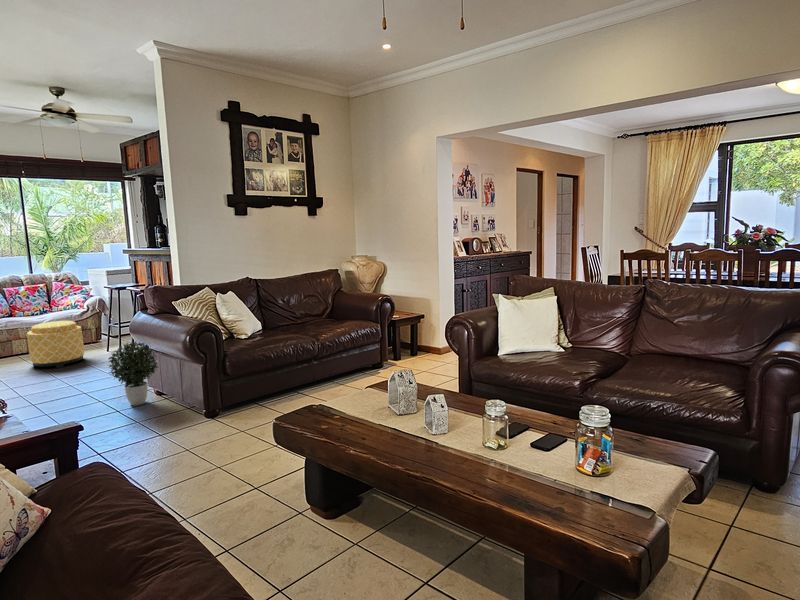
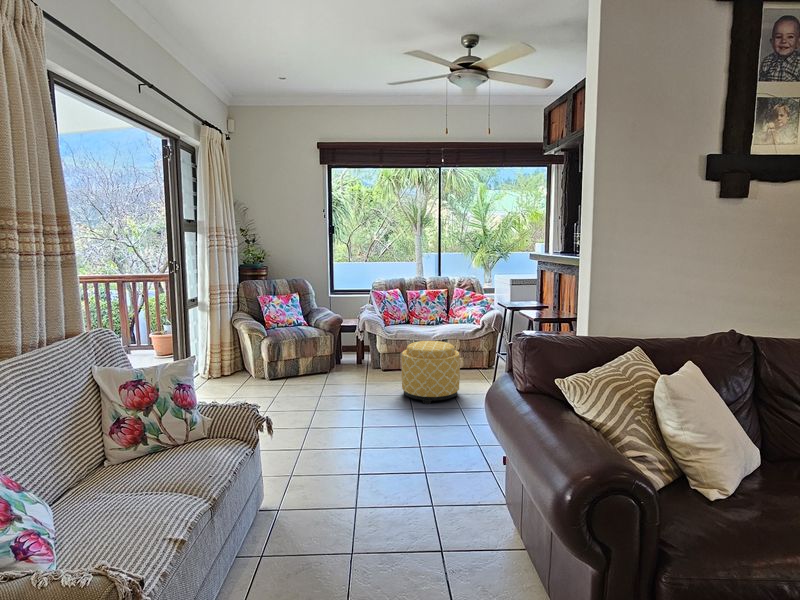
potted plant: present [109,341,158,406] -> none [426,431,516,560]

